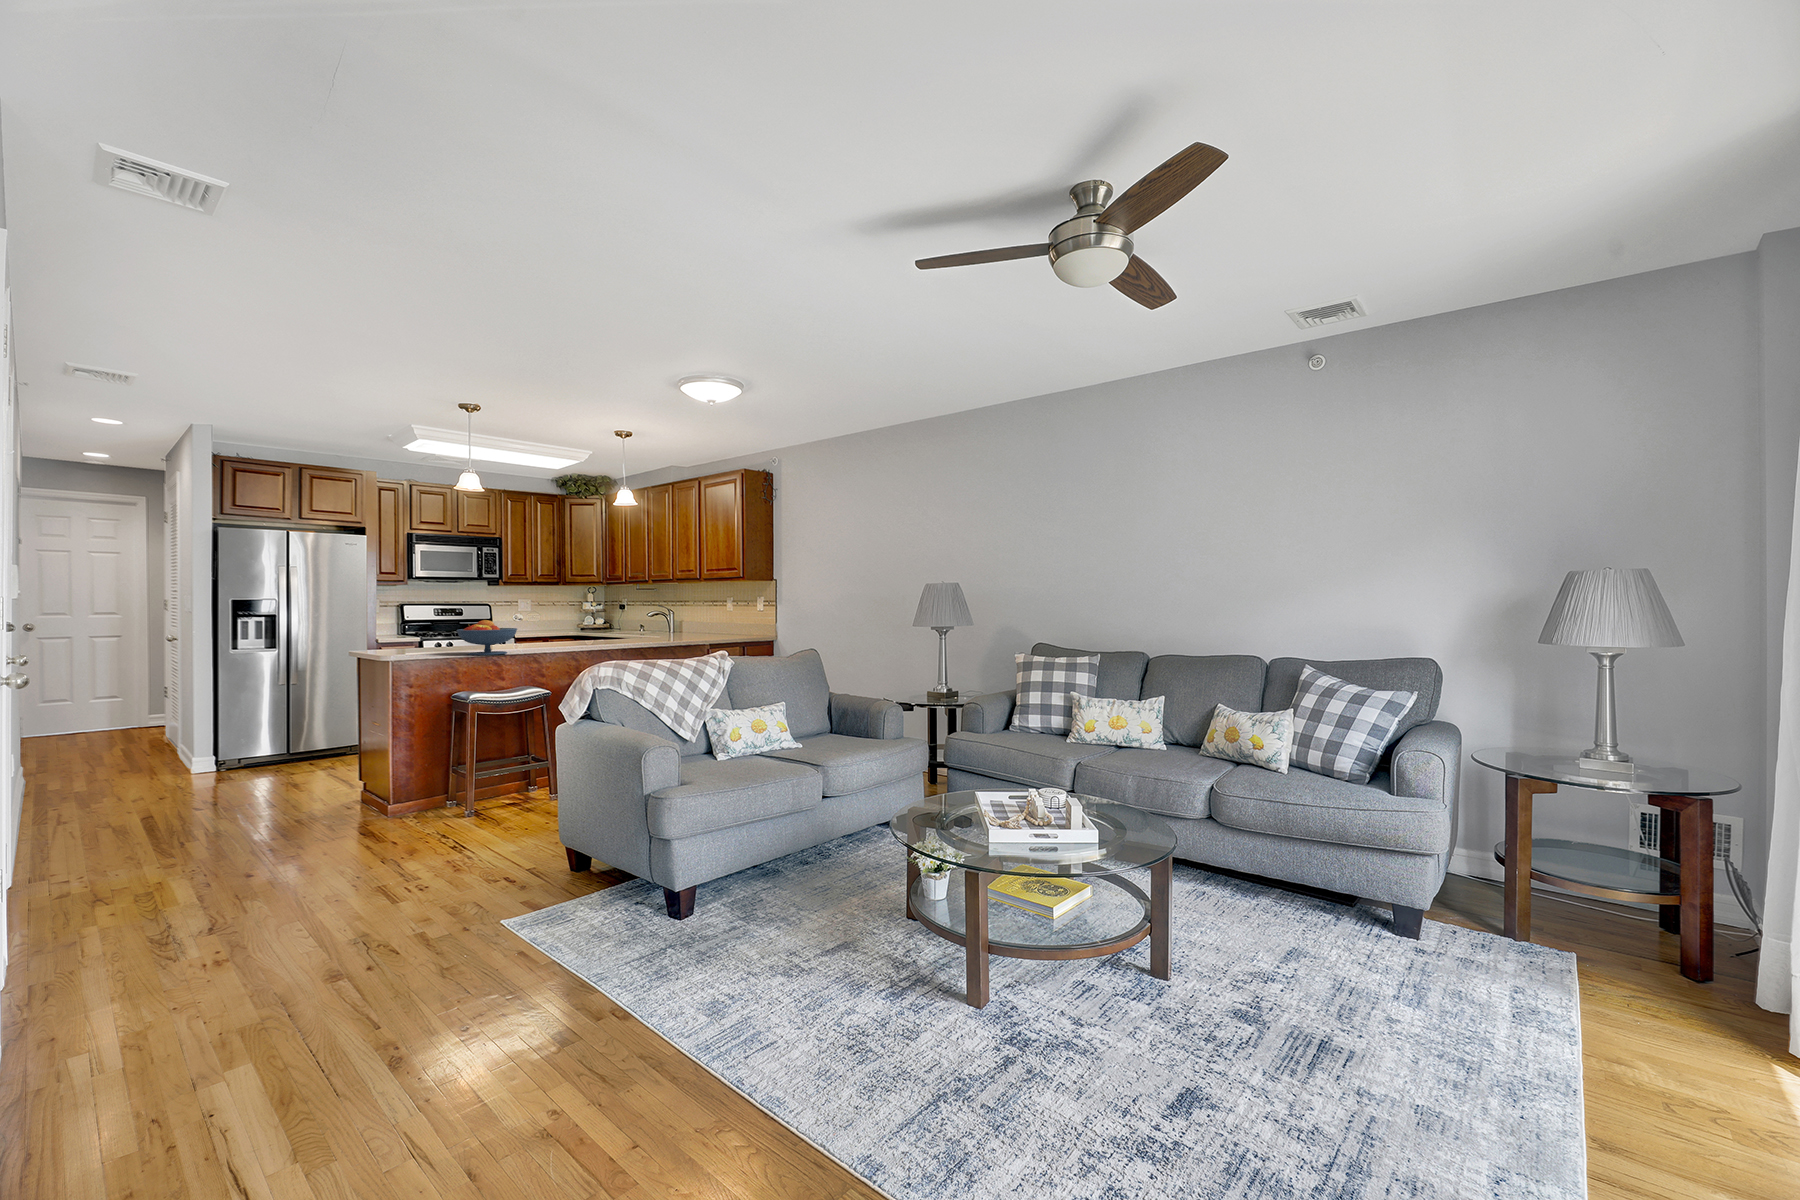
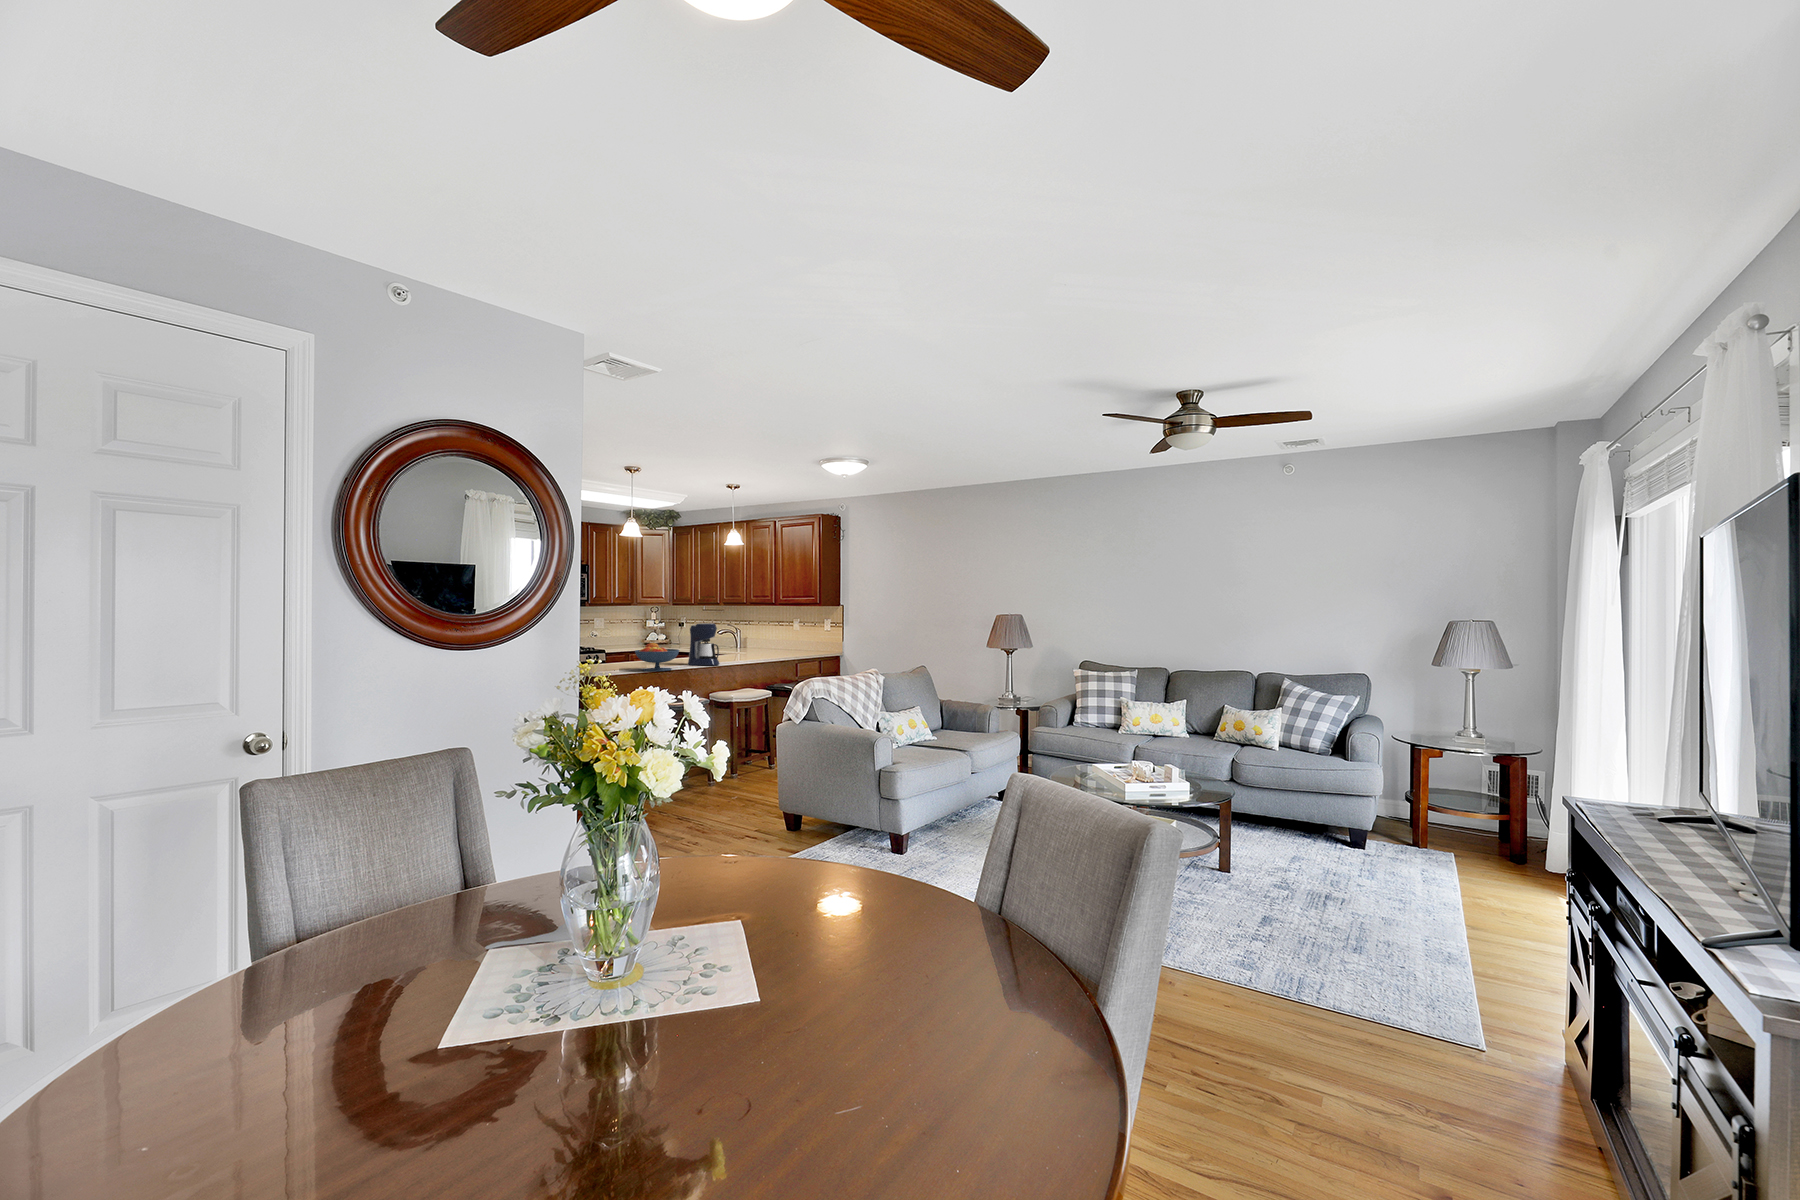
coffee maker: none [552,598,594,650] -> present [688,623,719,666]

